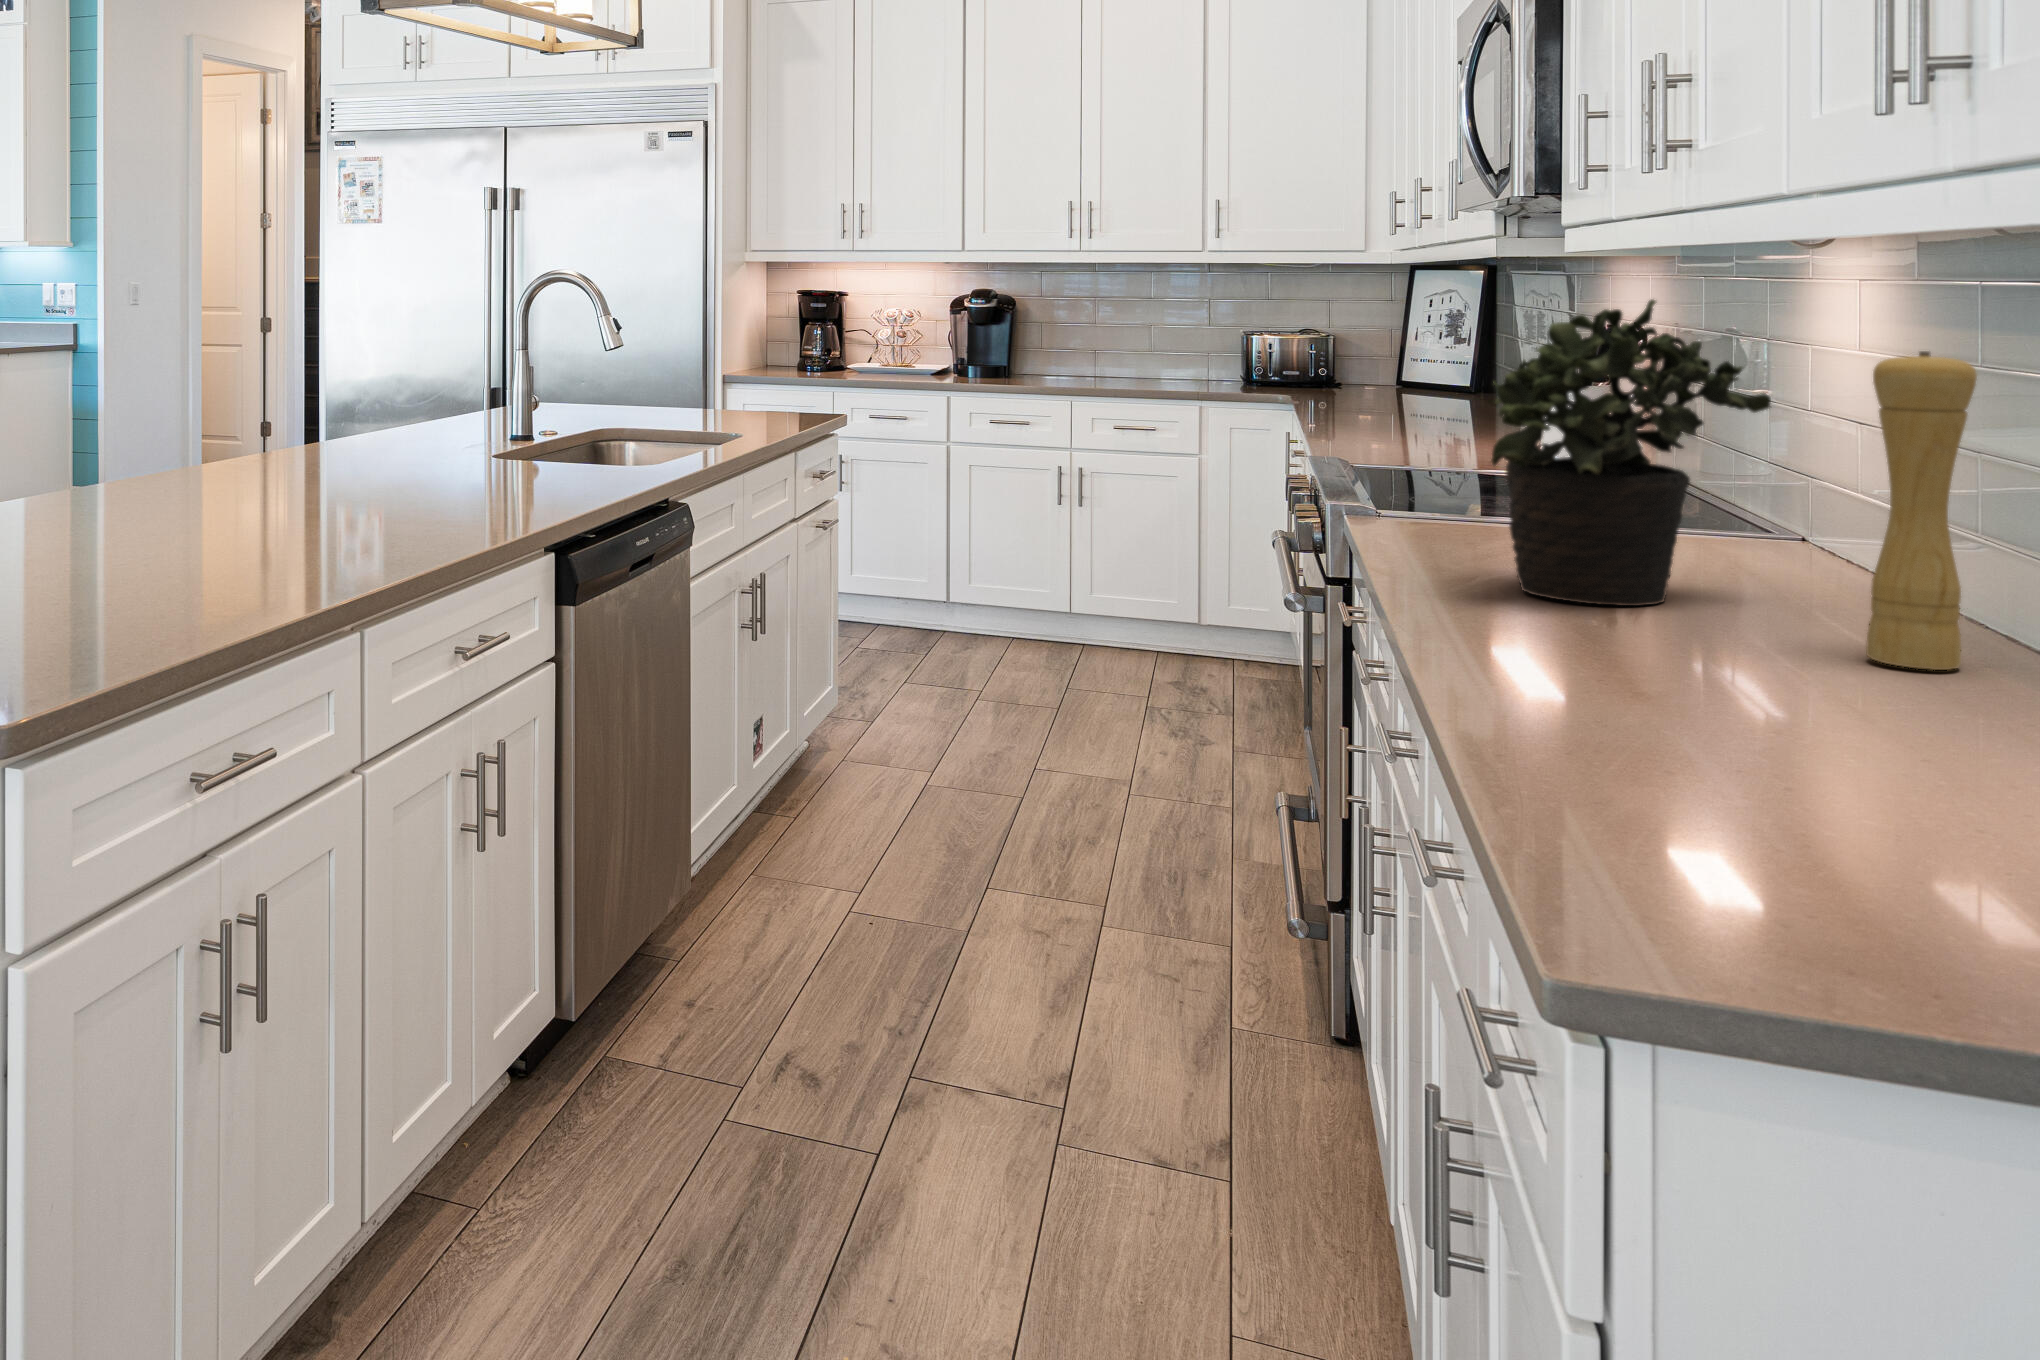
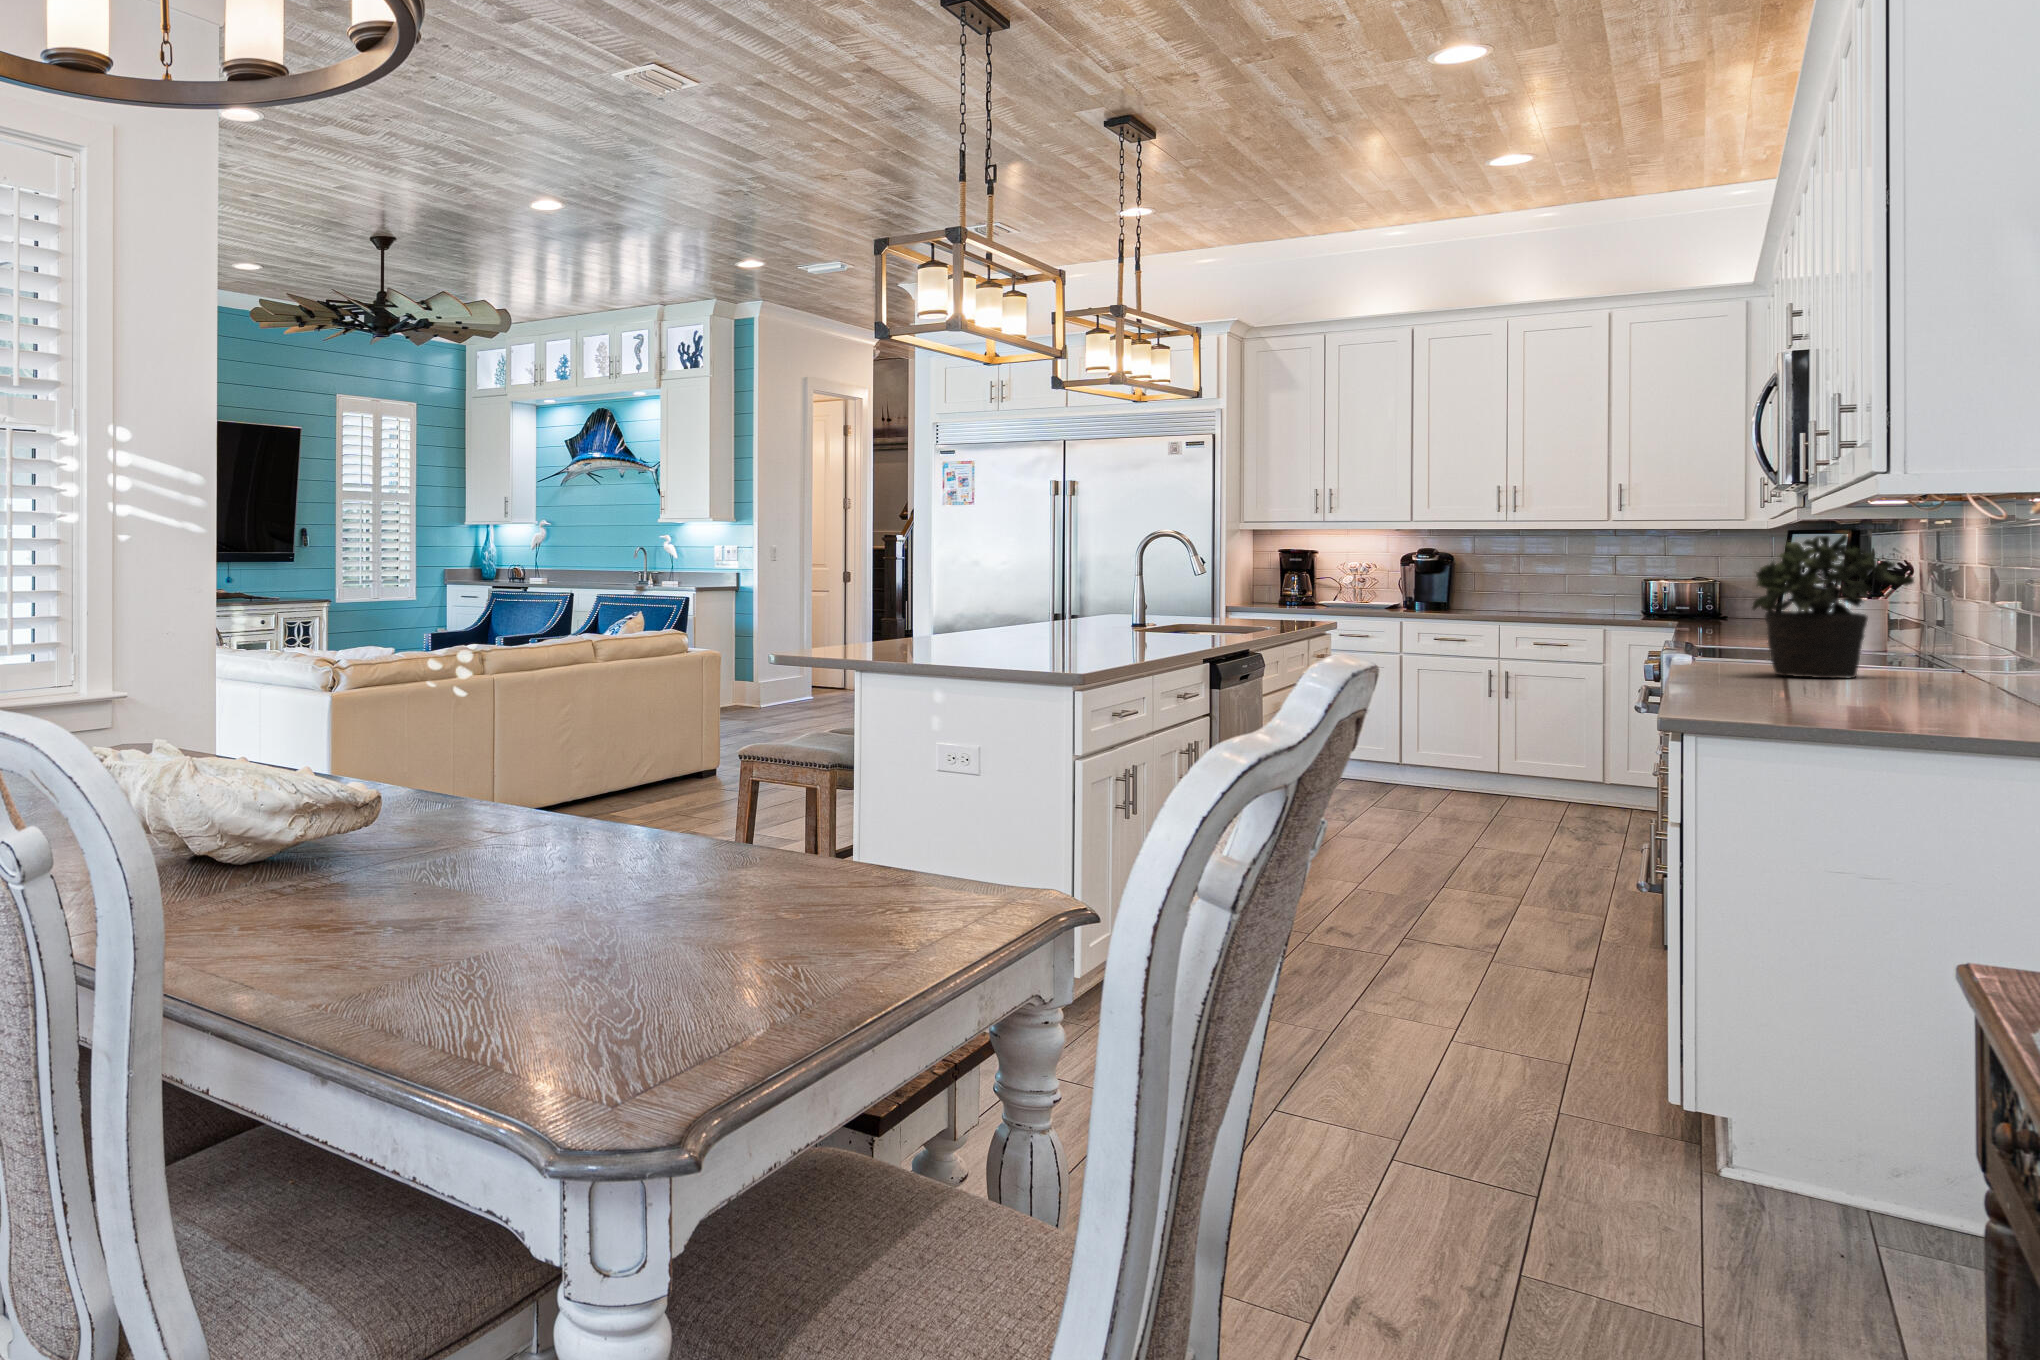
pepper mill: present [1866,351,1977,670] -> none [1935,549,1985,689]

